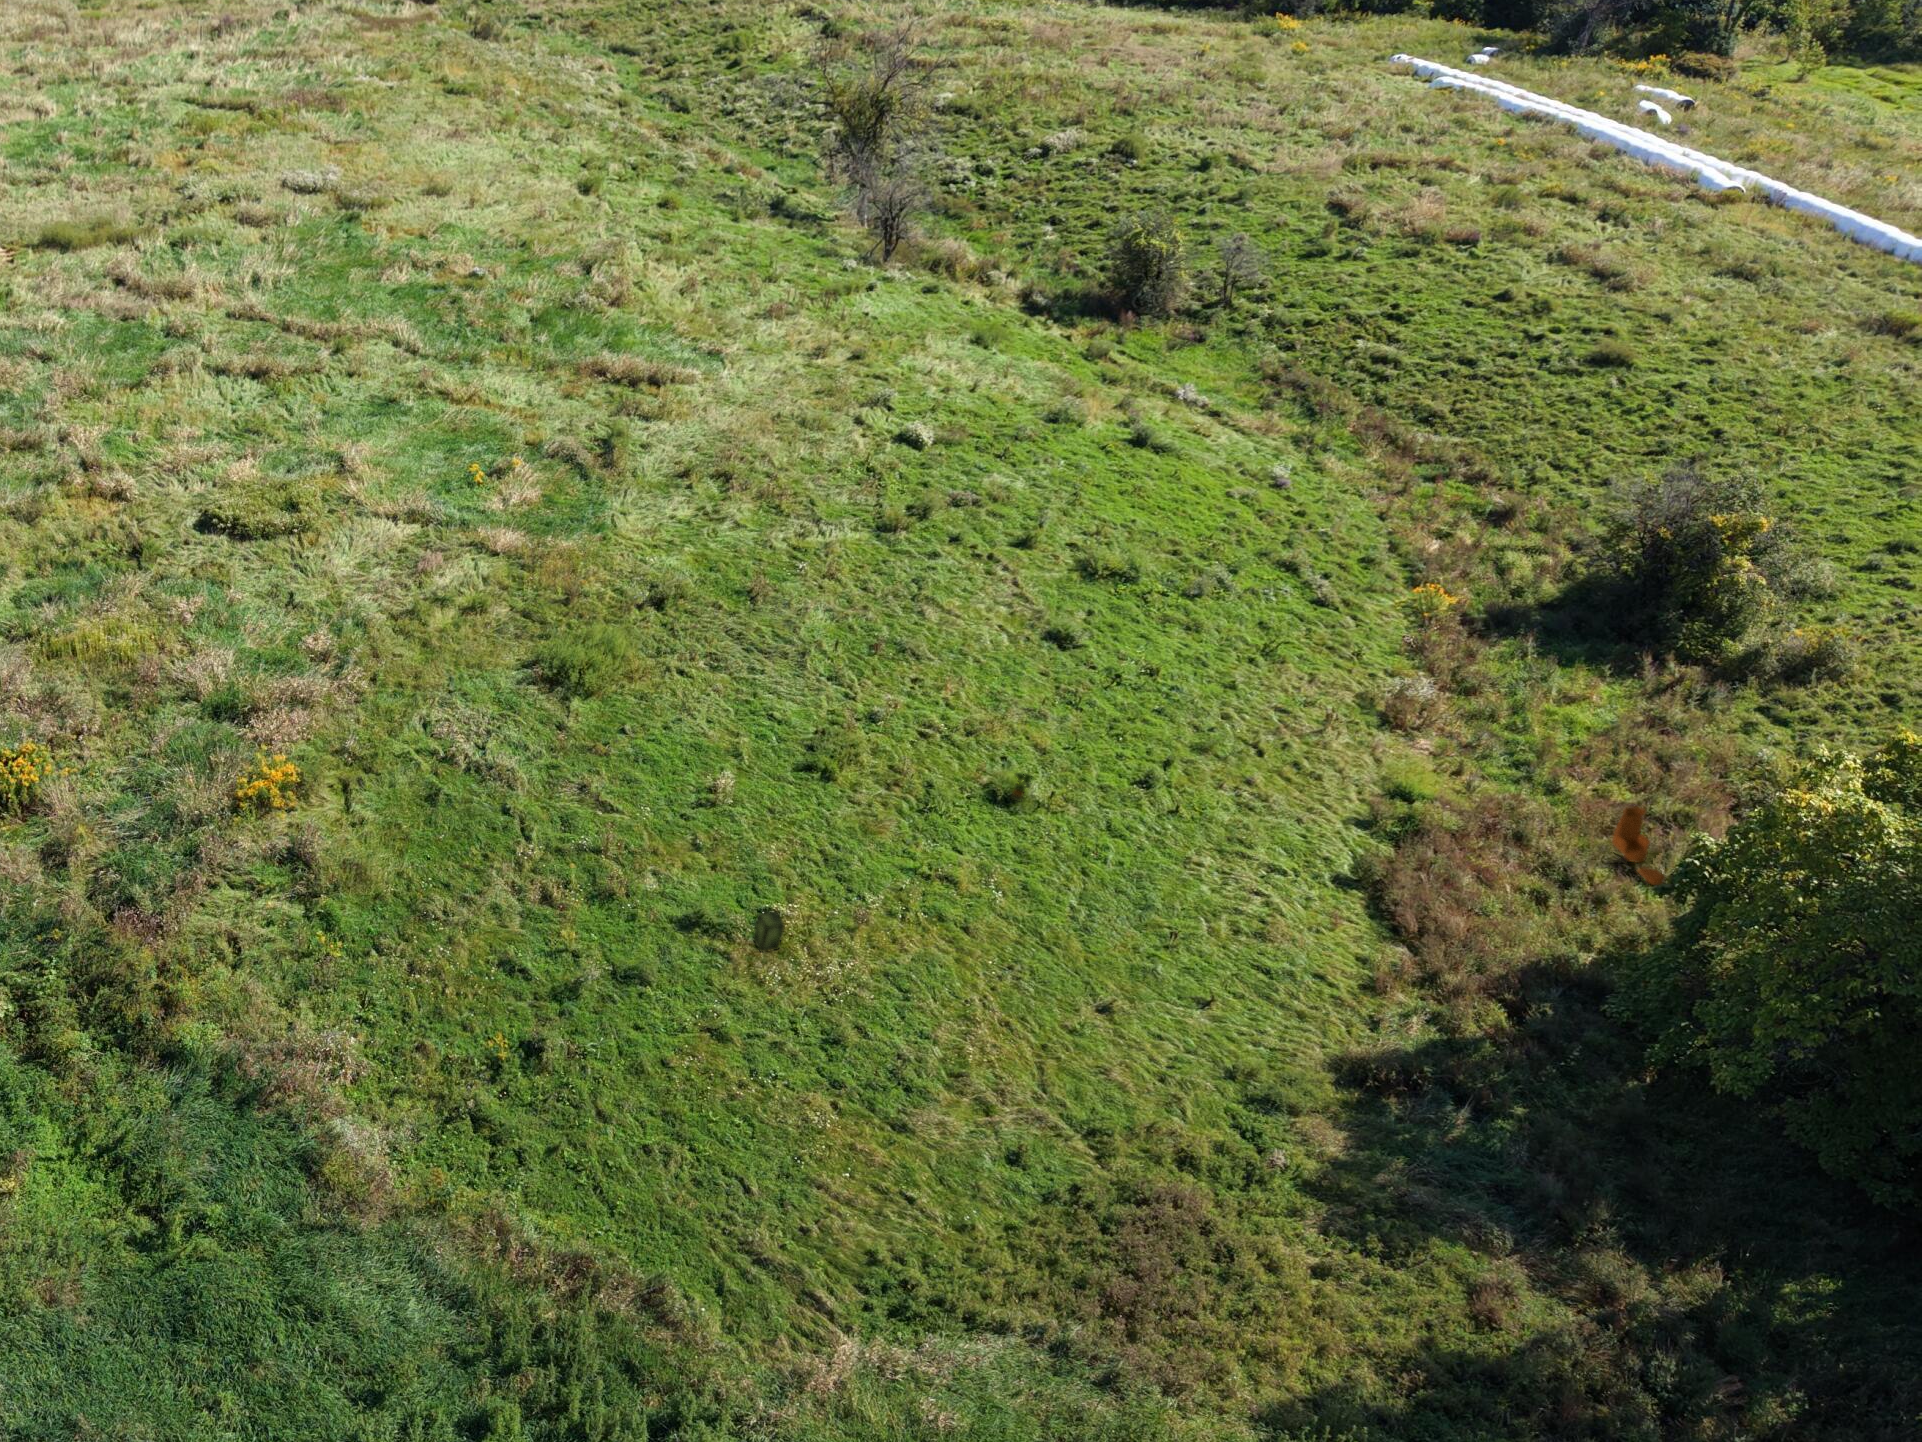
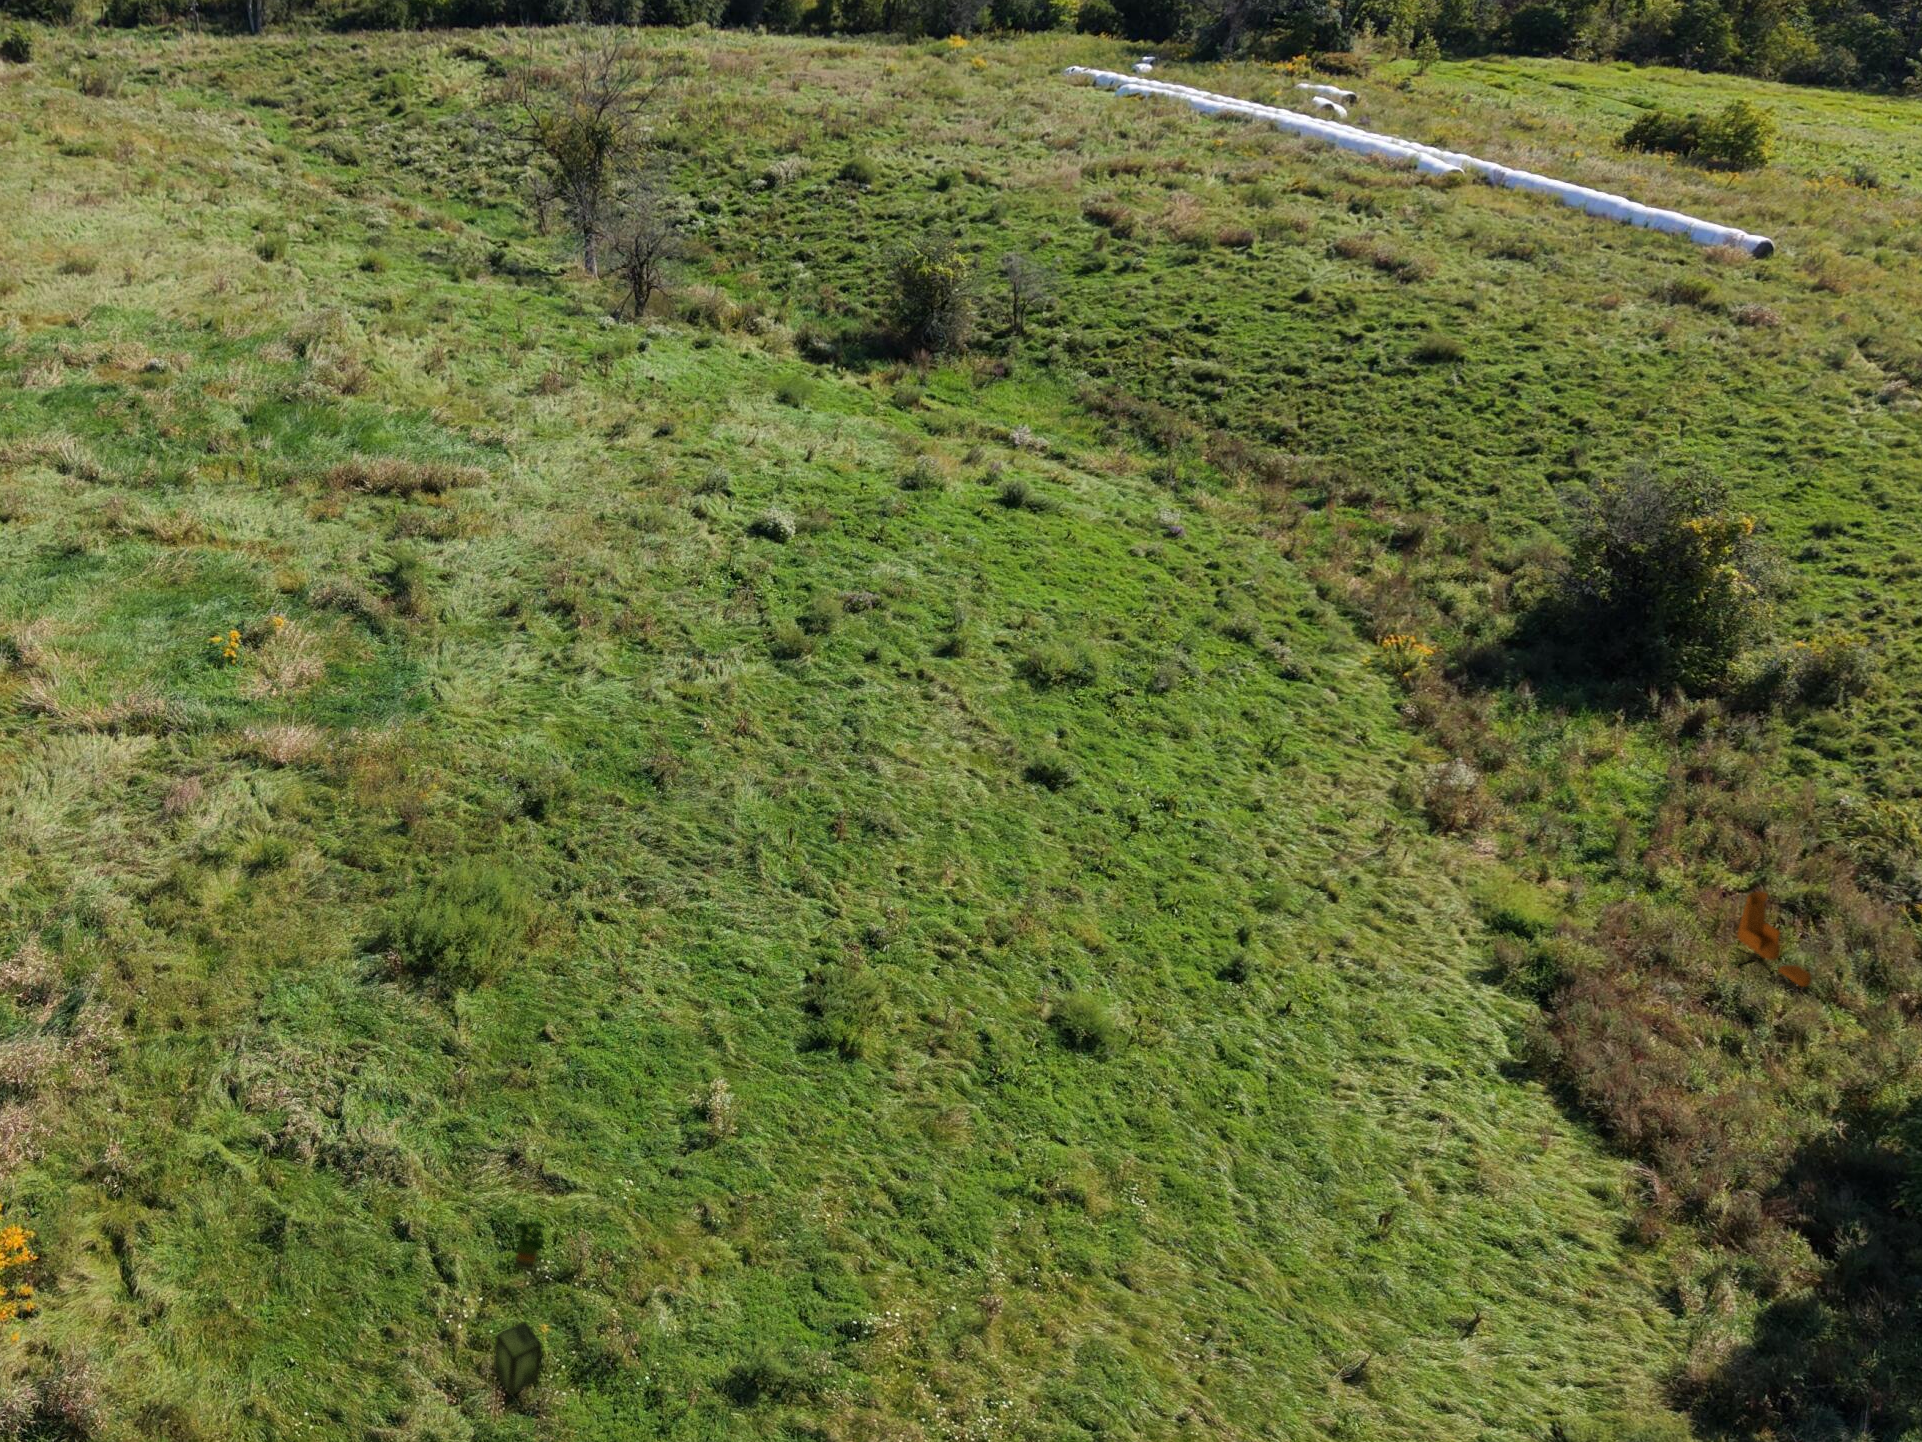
potted tree: present [1011,773,1032,801] -> present [514,1221,546,1270]
storage box: present [753,912,785,952] -> present [494,1322,542,1396]

